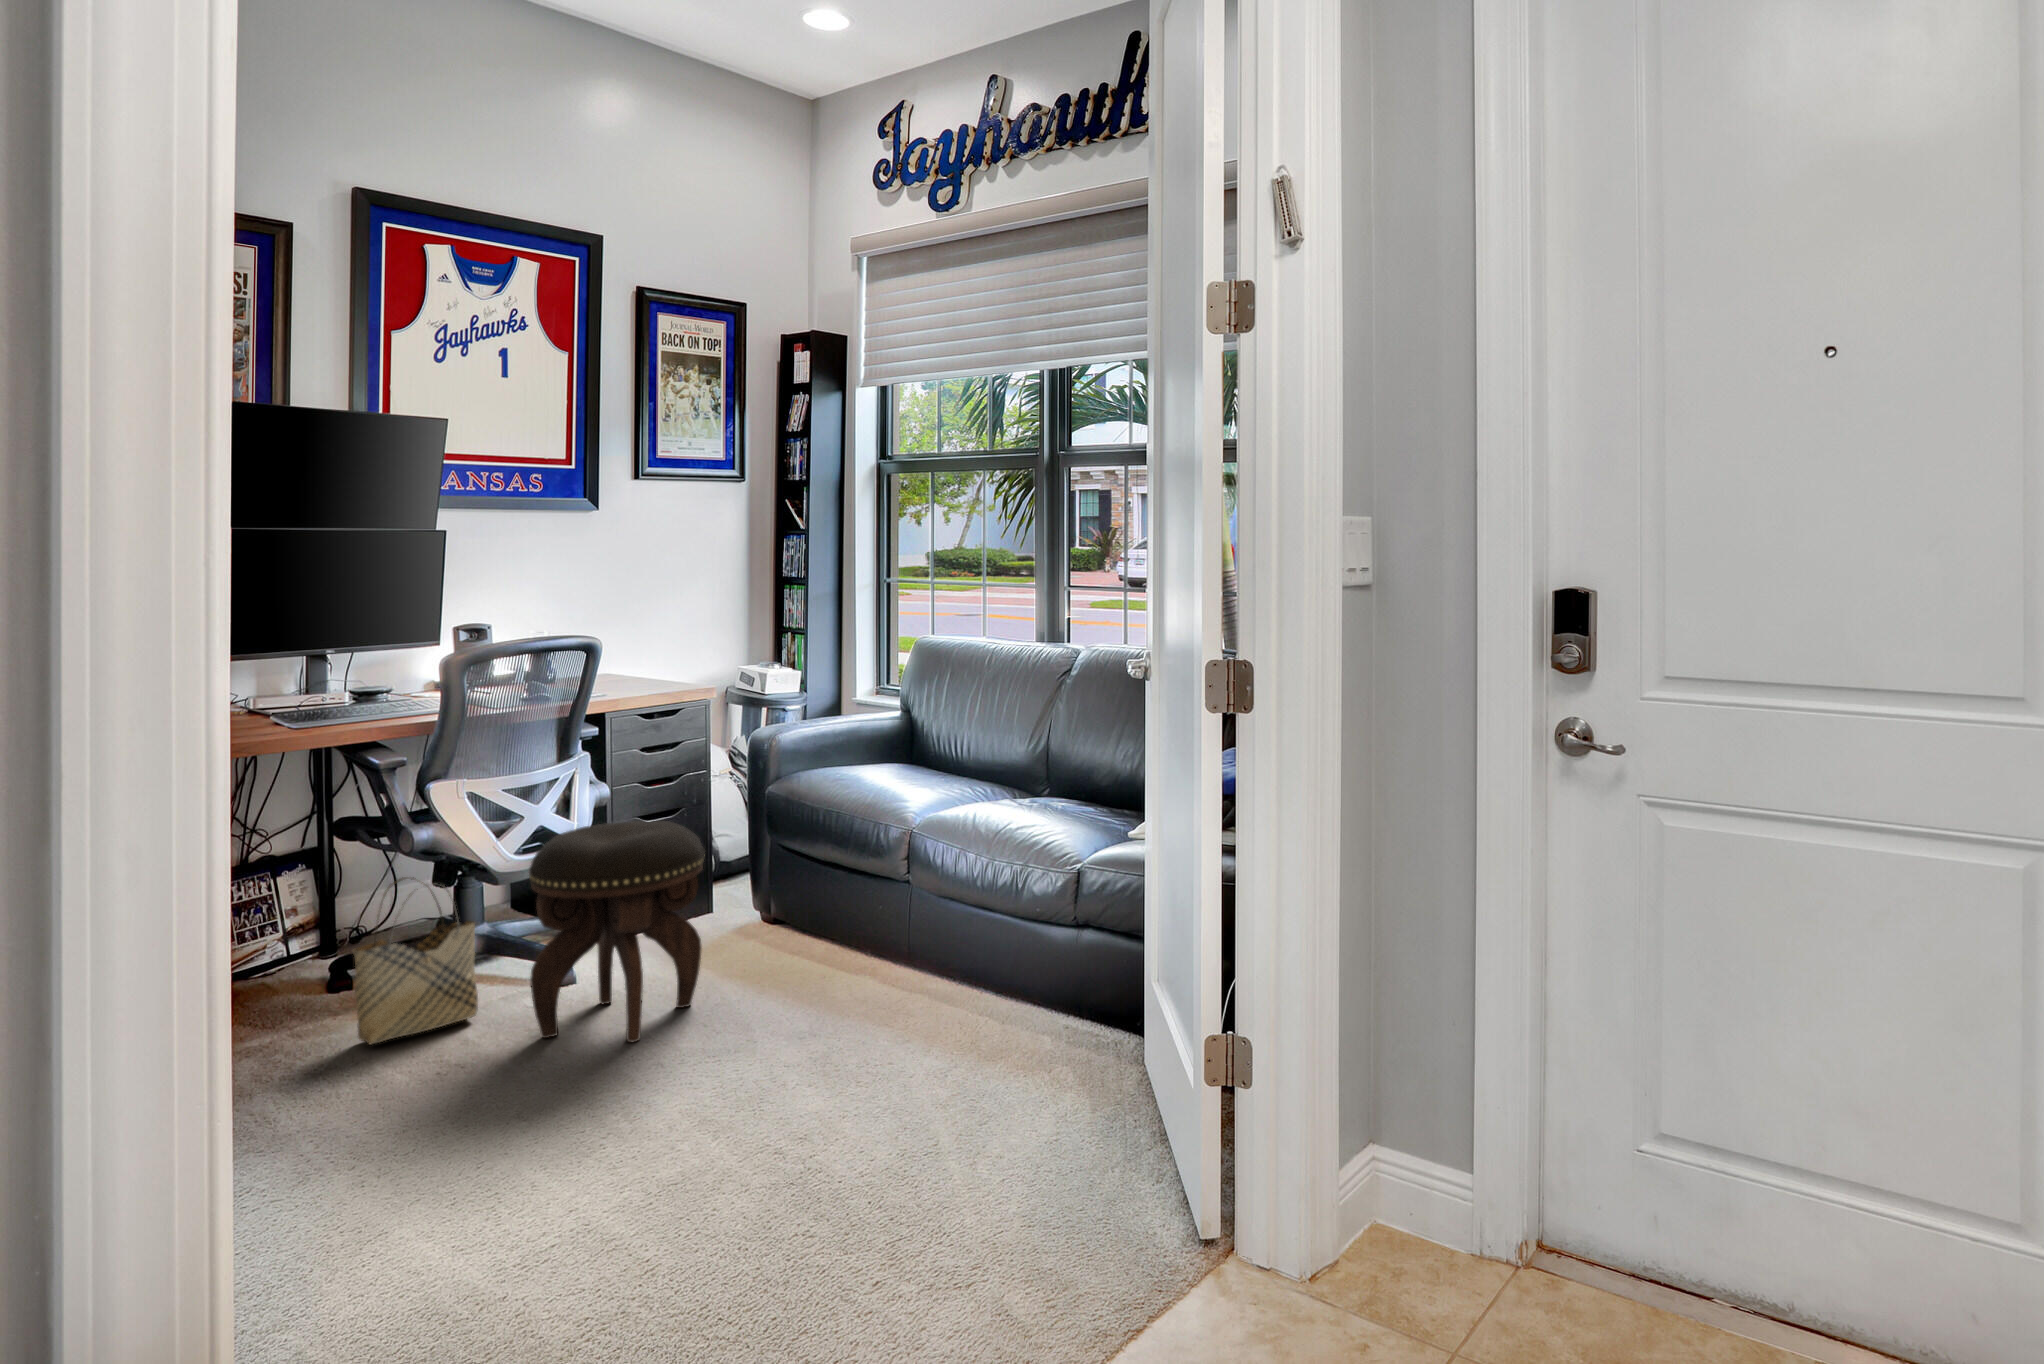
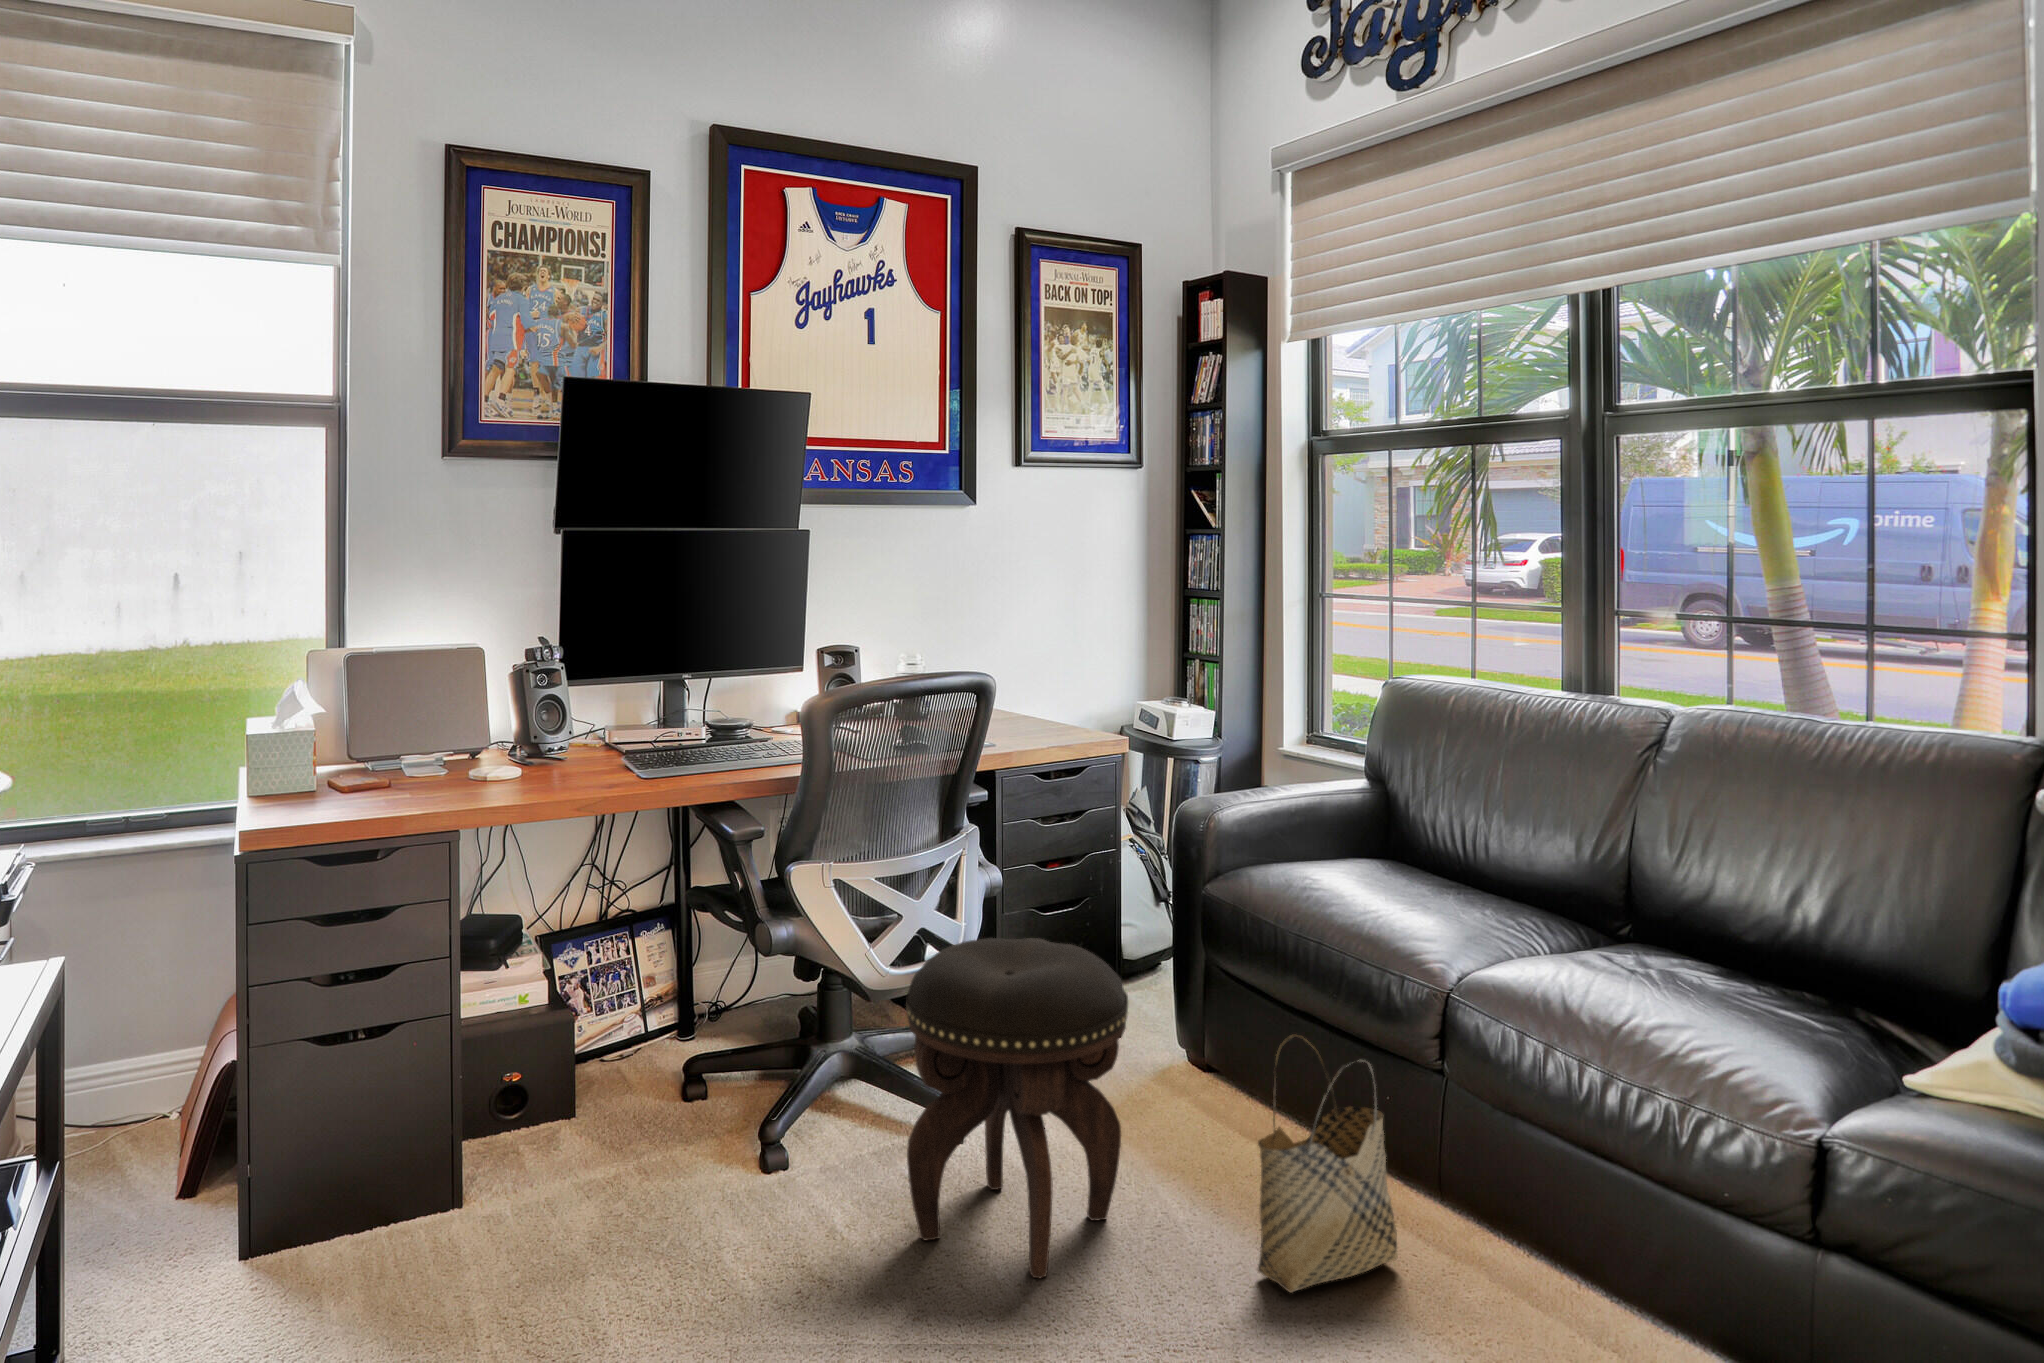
woven basket: present [353,877,478,1045] -> present [1258,1034,1398,1293]

